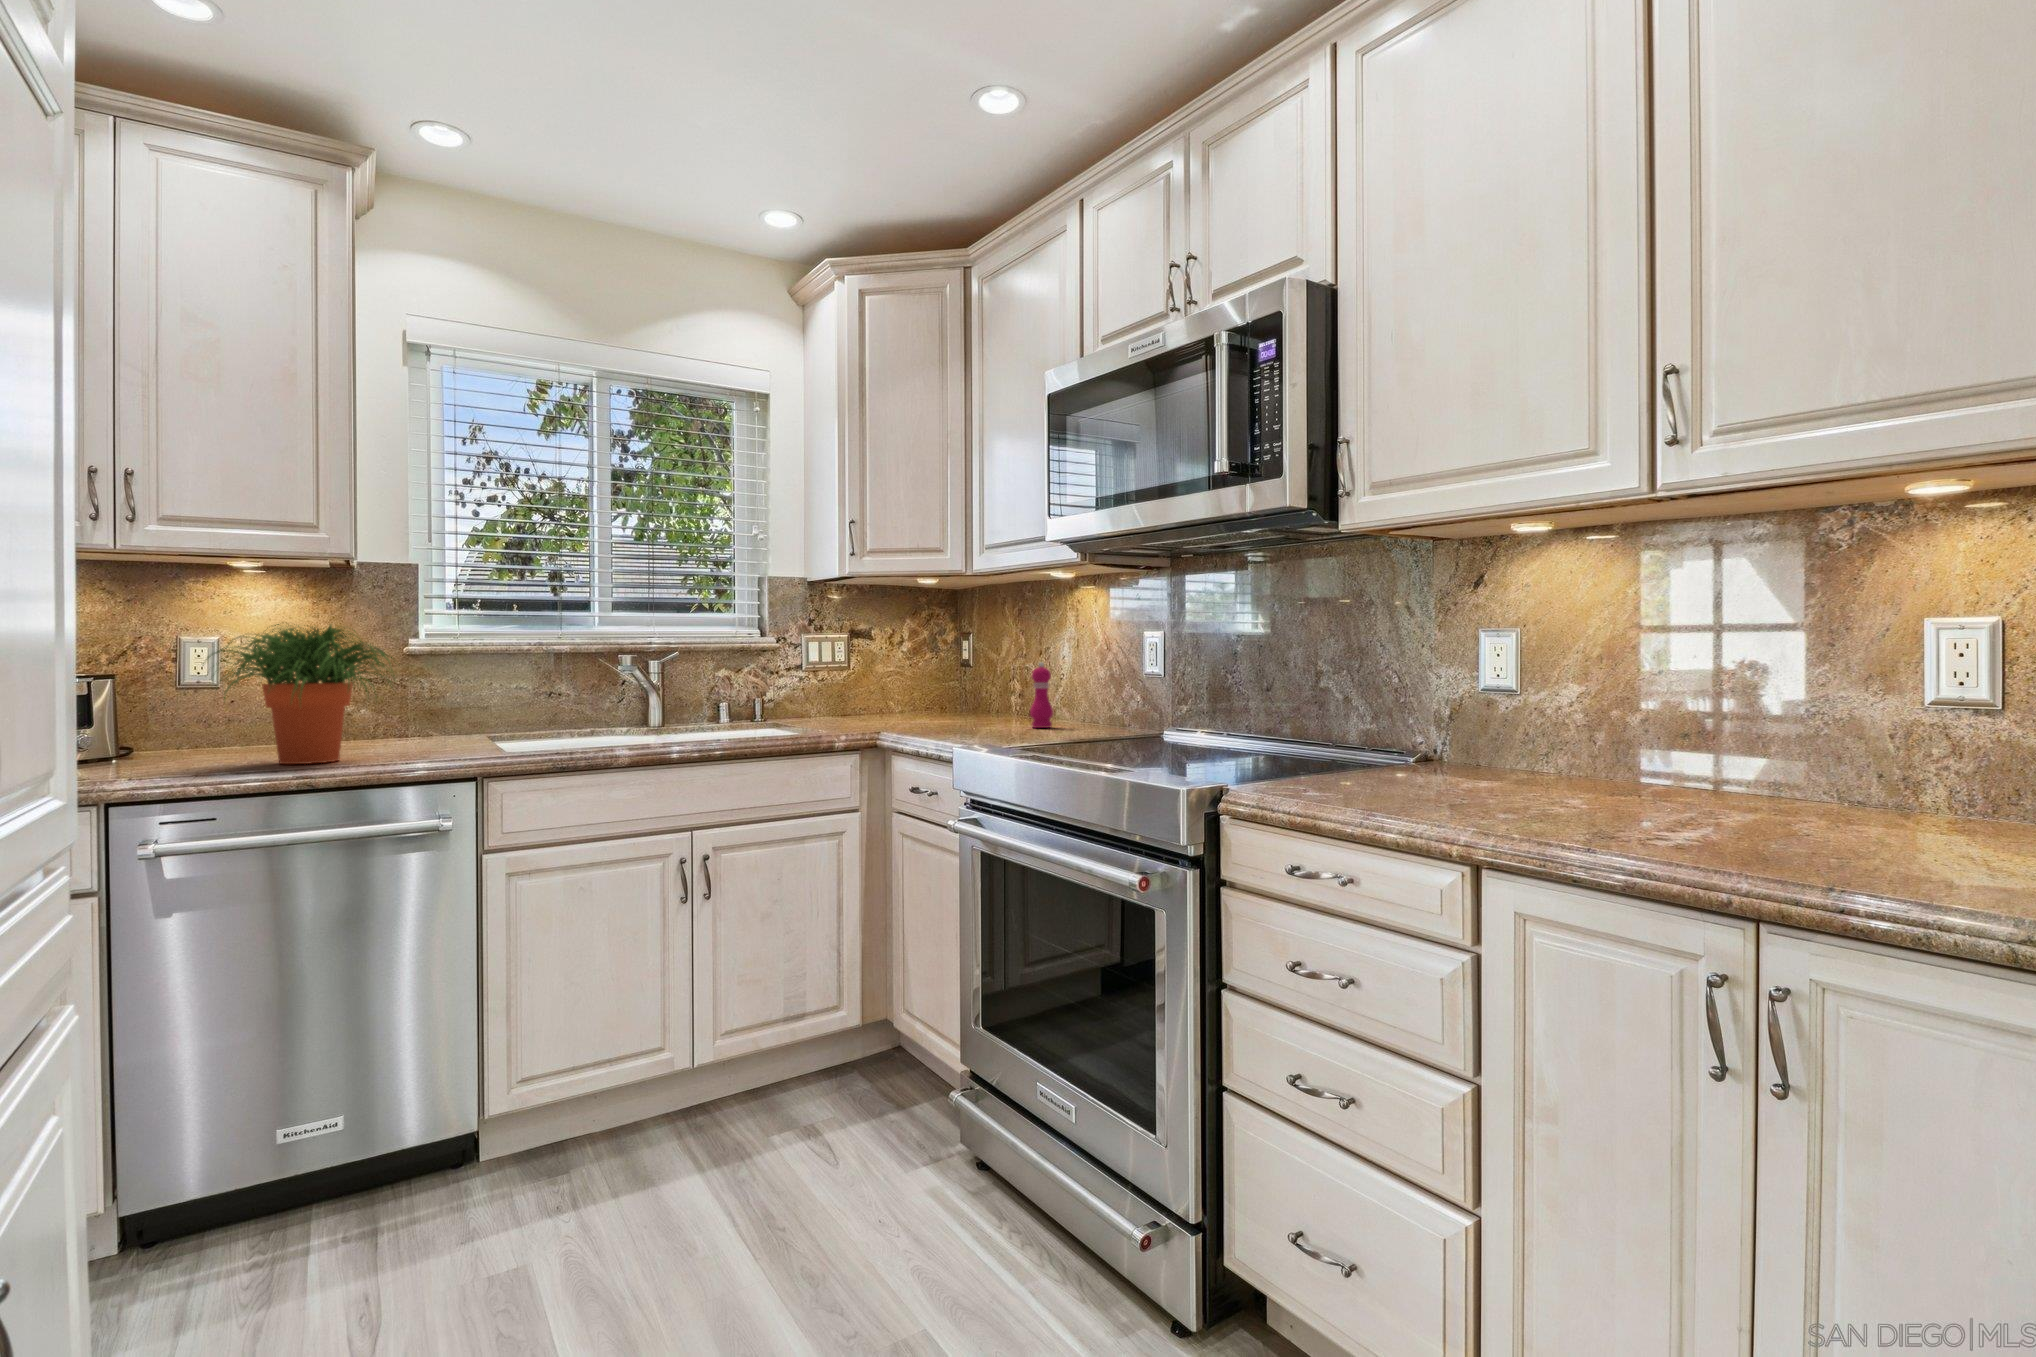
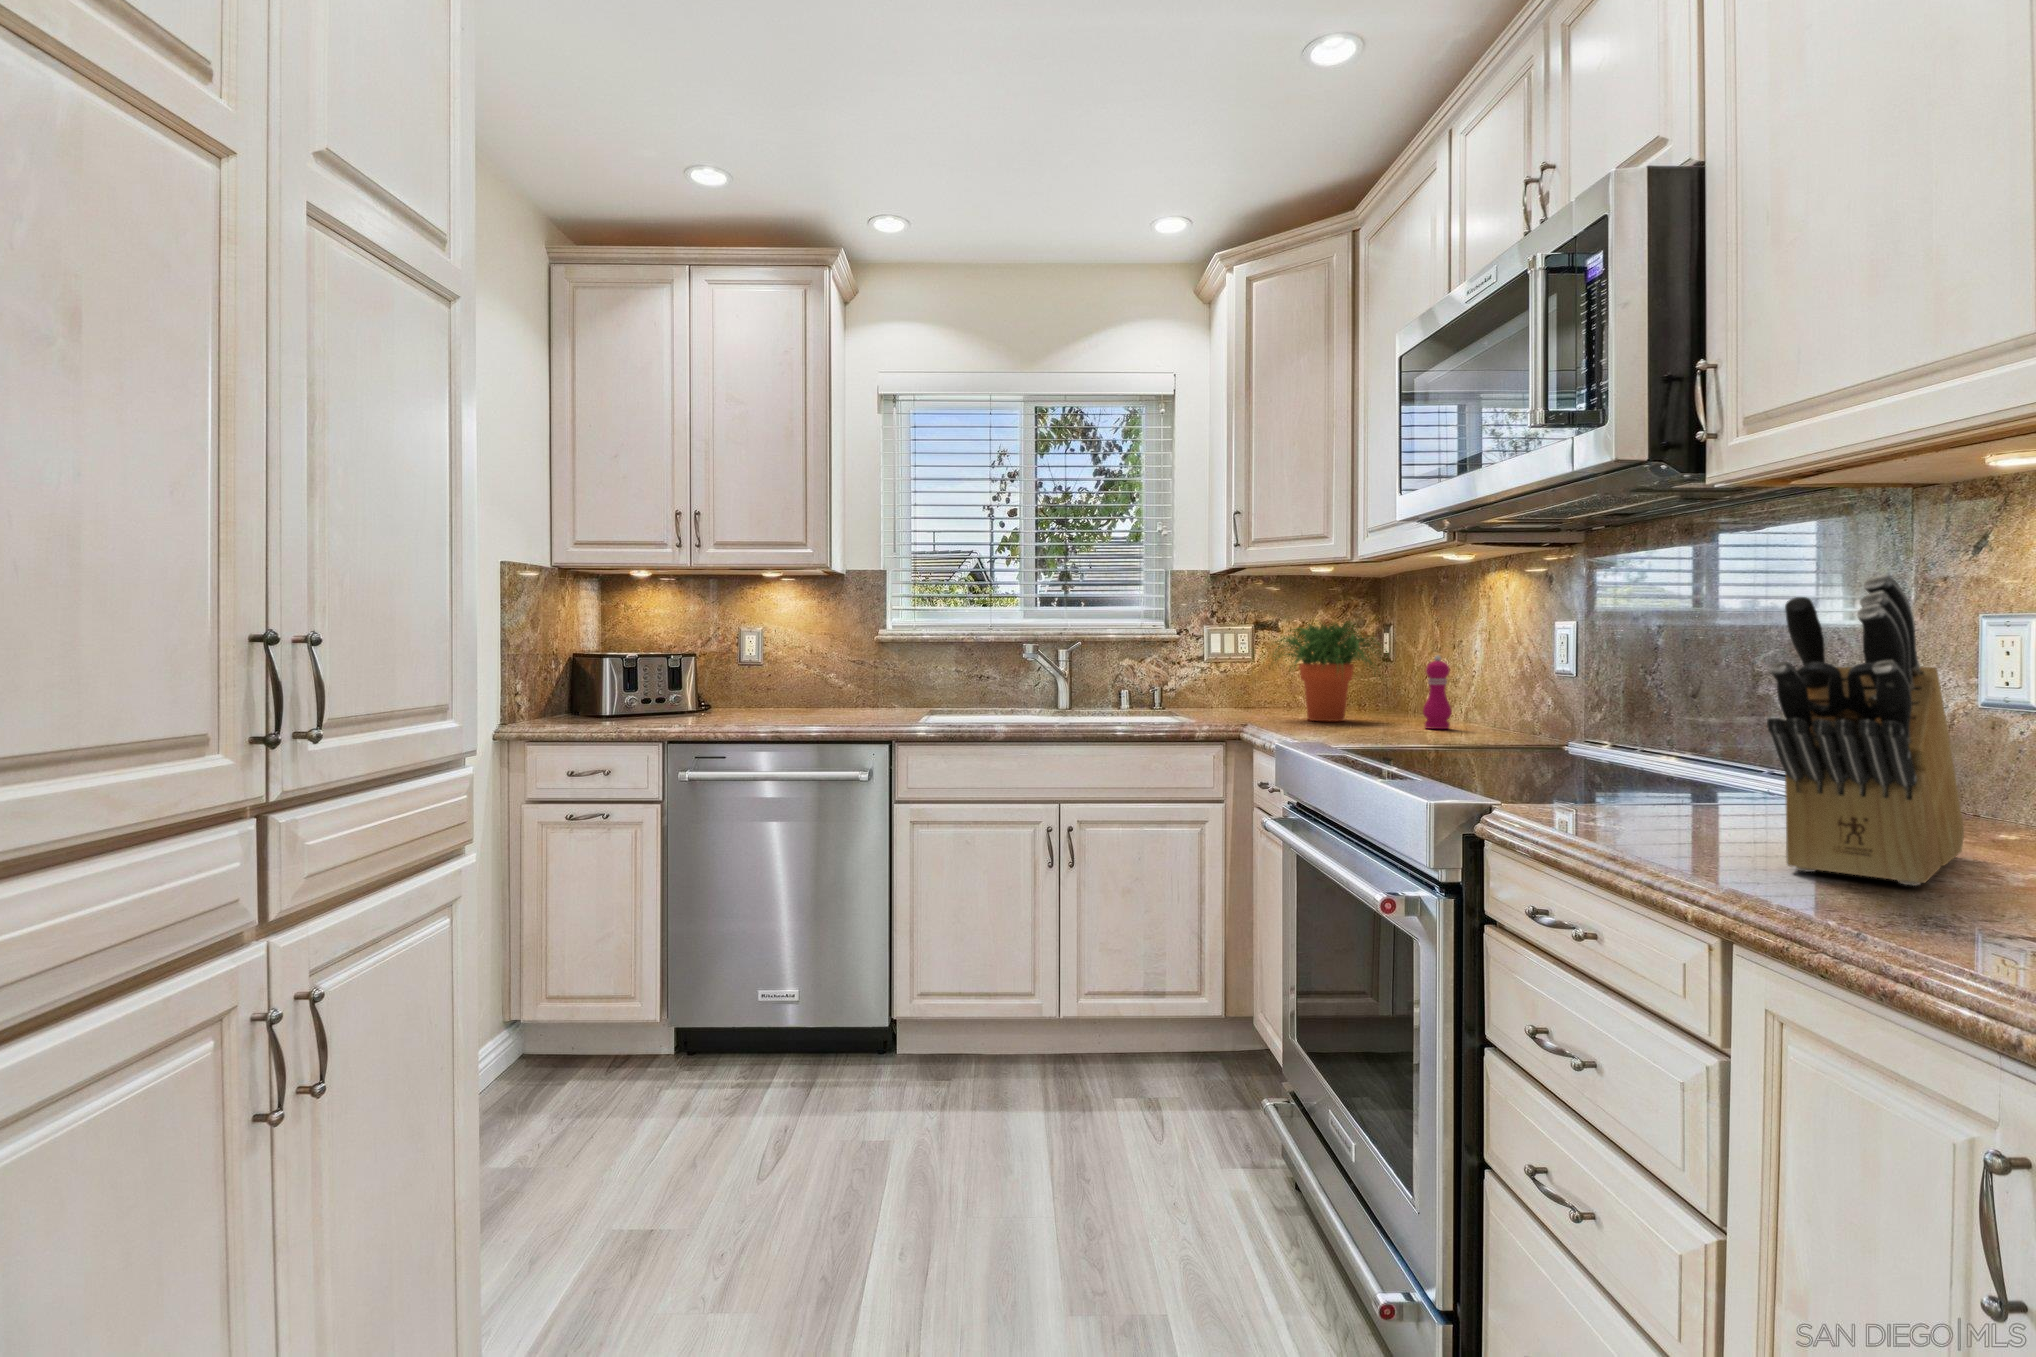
knife block: none [1441,601,1546,812] -> present [1767,574,1964,885]
potted plant: present [203,624,394,764] -> present [1274,621,1389,721]

